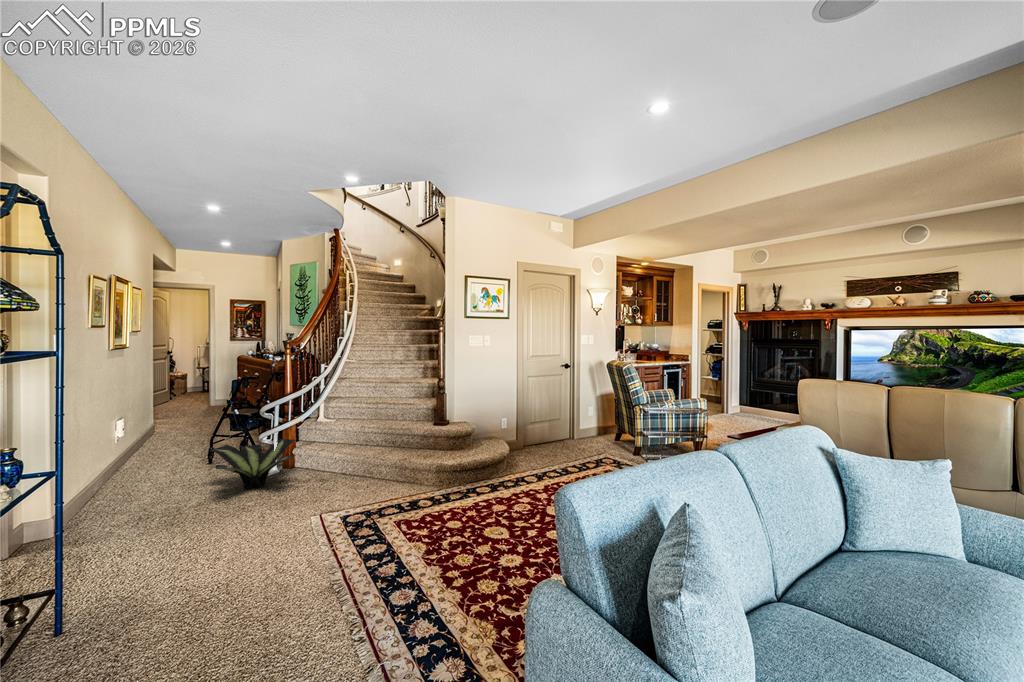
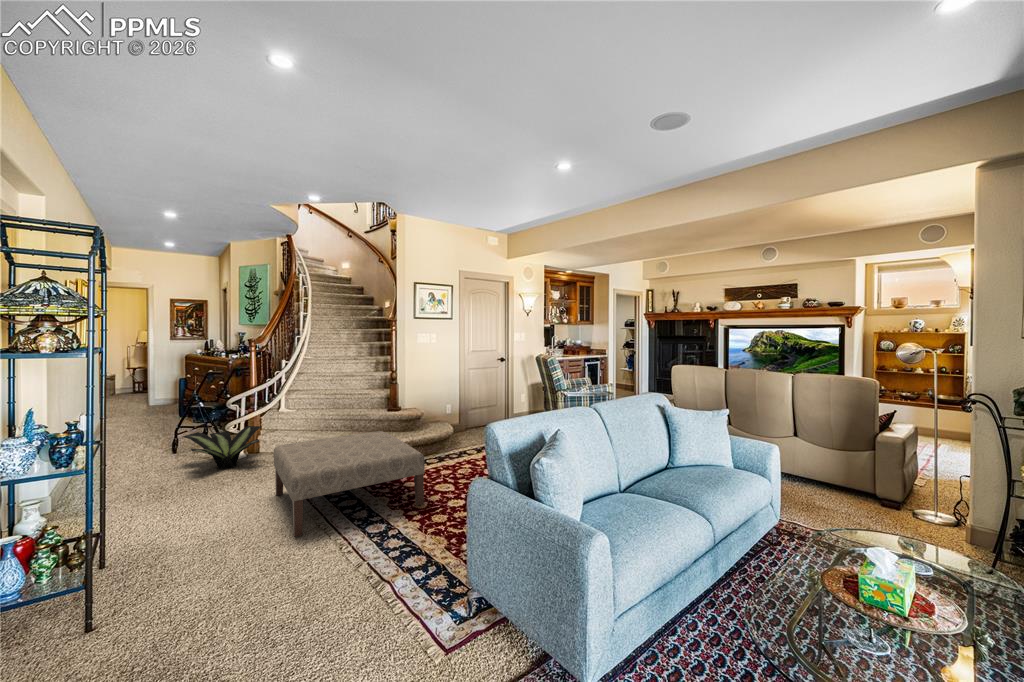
ottoman: none [294,455,469,601] -> present [274,431,425,537]

